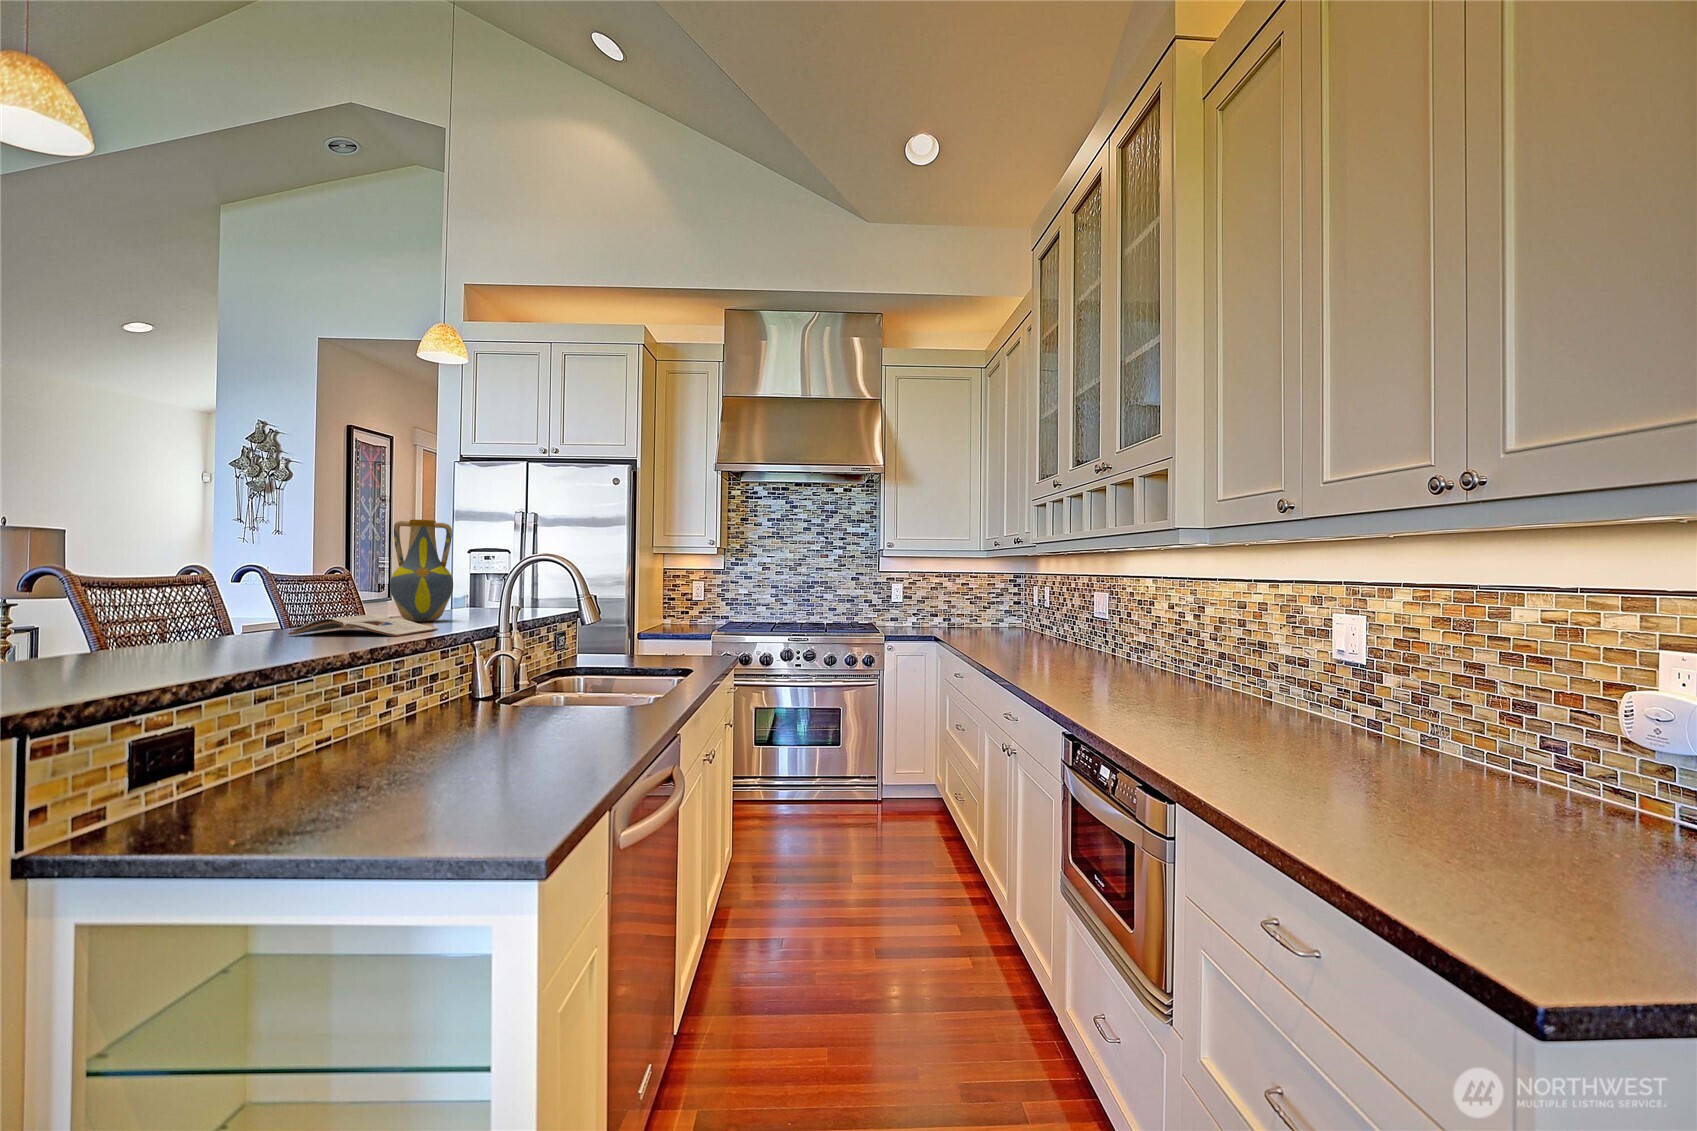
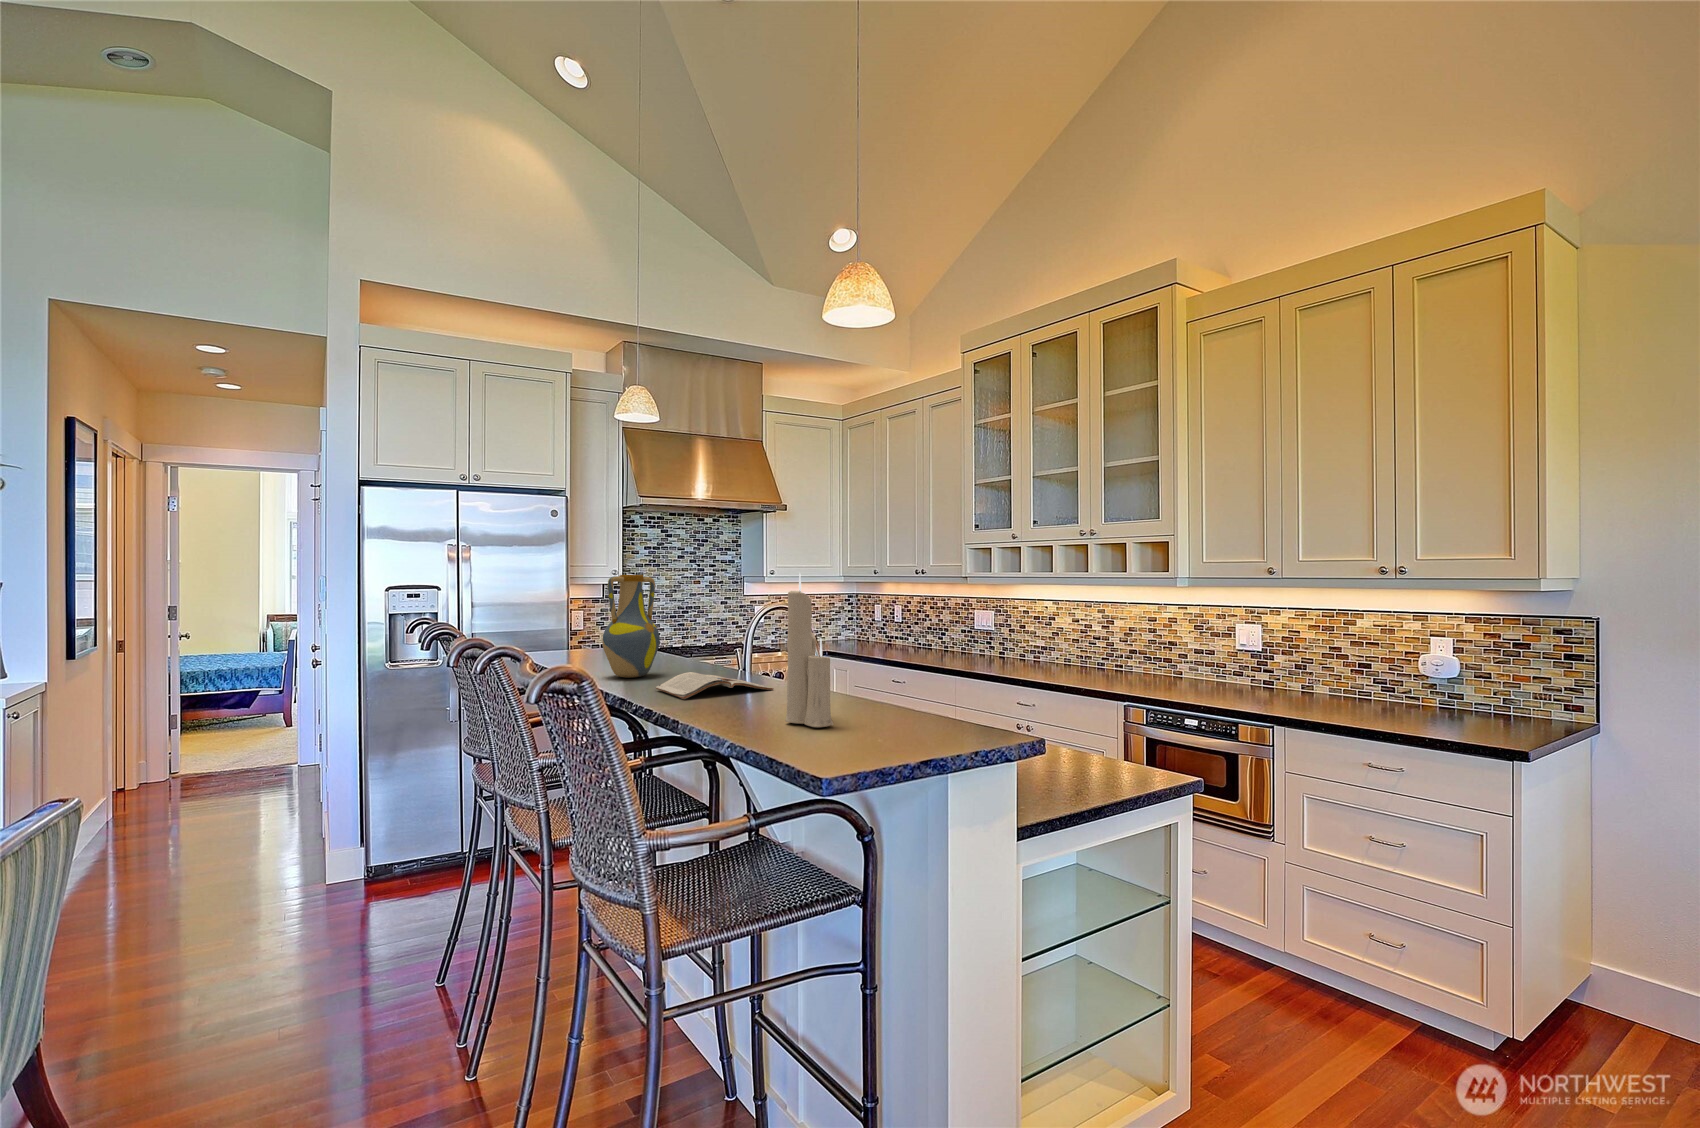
candle: none [118,475,225,661] -> present [785,573,833,727]

